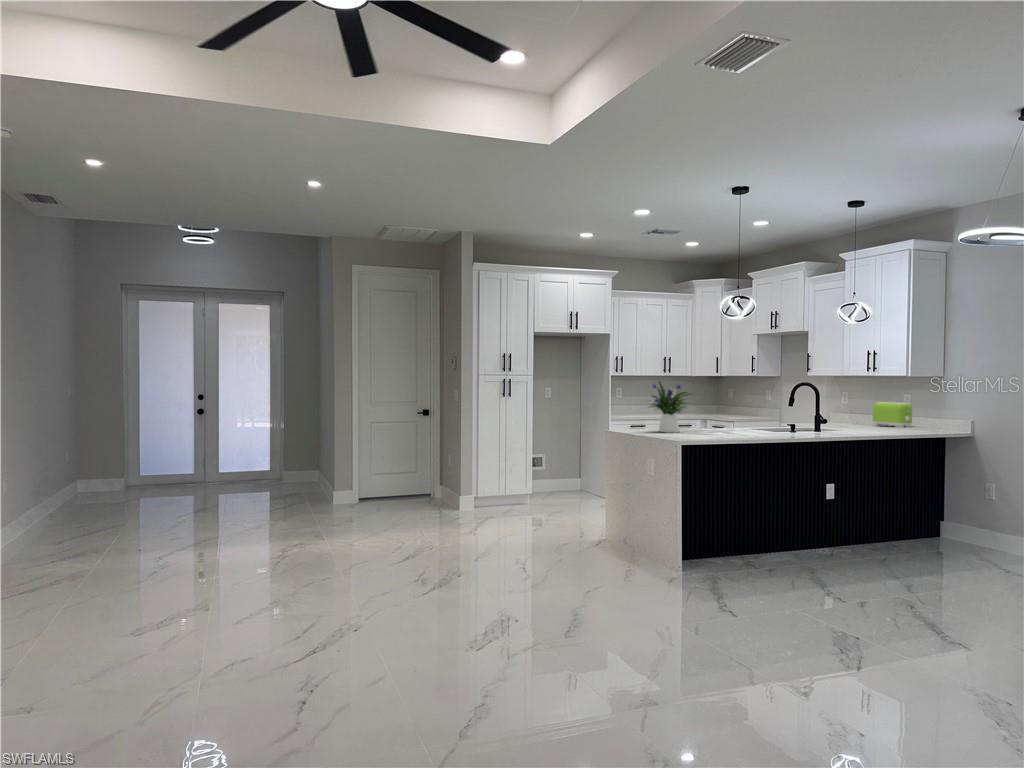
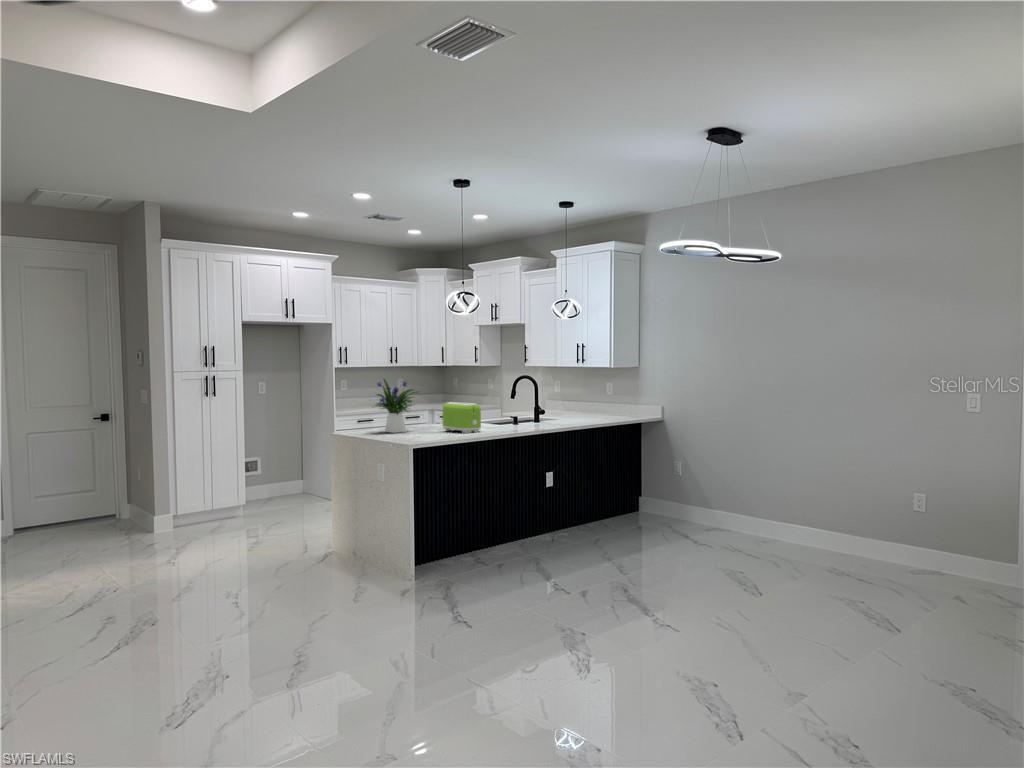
toaster: present [873,402,912,427] -> present [443,402,481,433]

